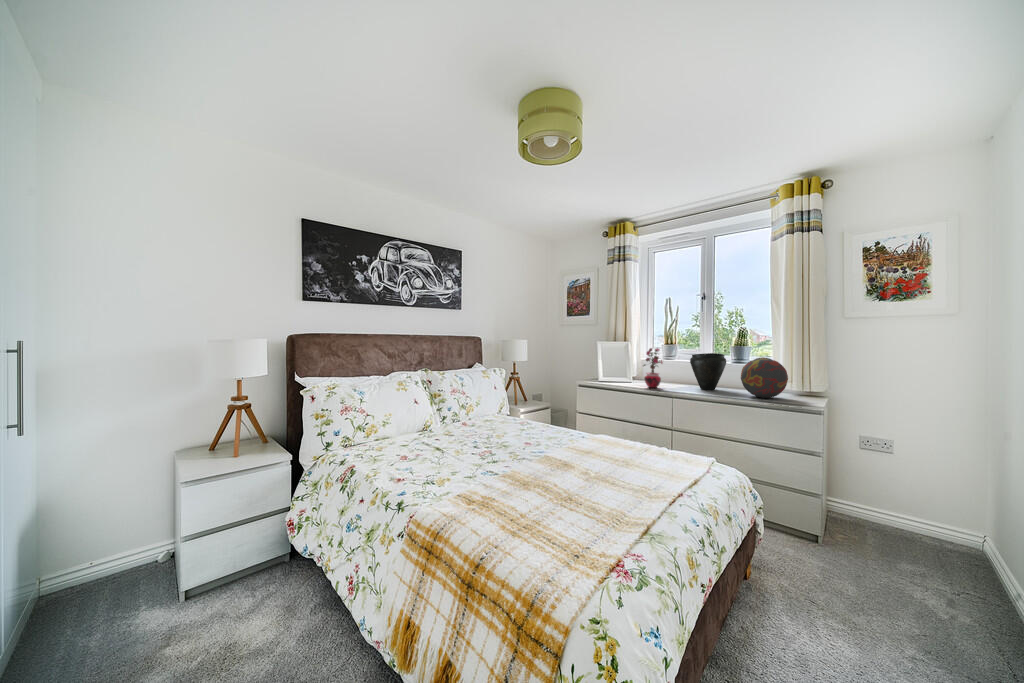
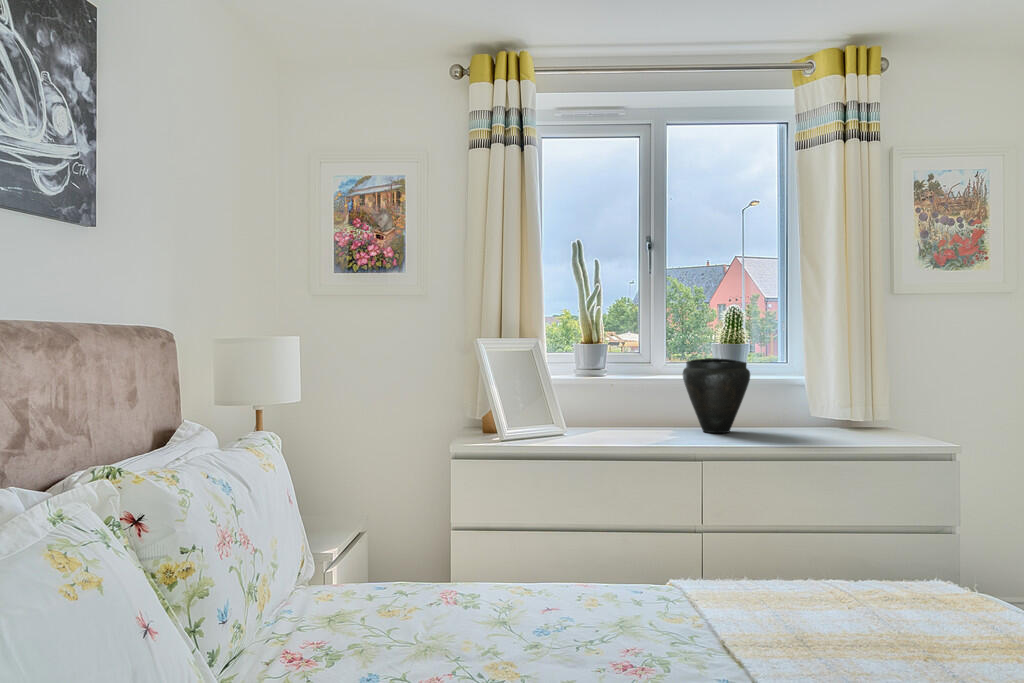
potted plant: present [643,348,663,388] -> none [607,349,654,441]
decorative orb: present [741,357,788,398] -> none [797,364,879,440]

